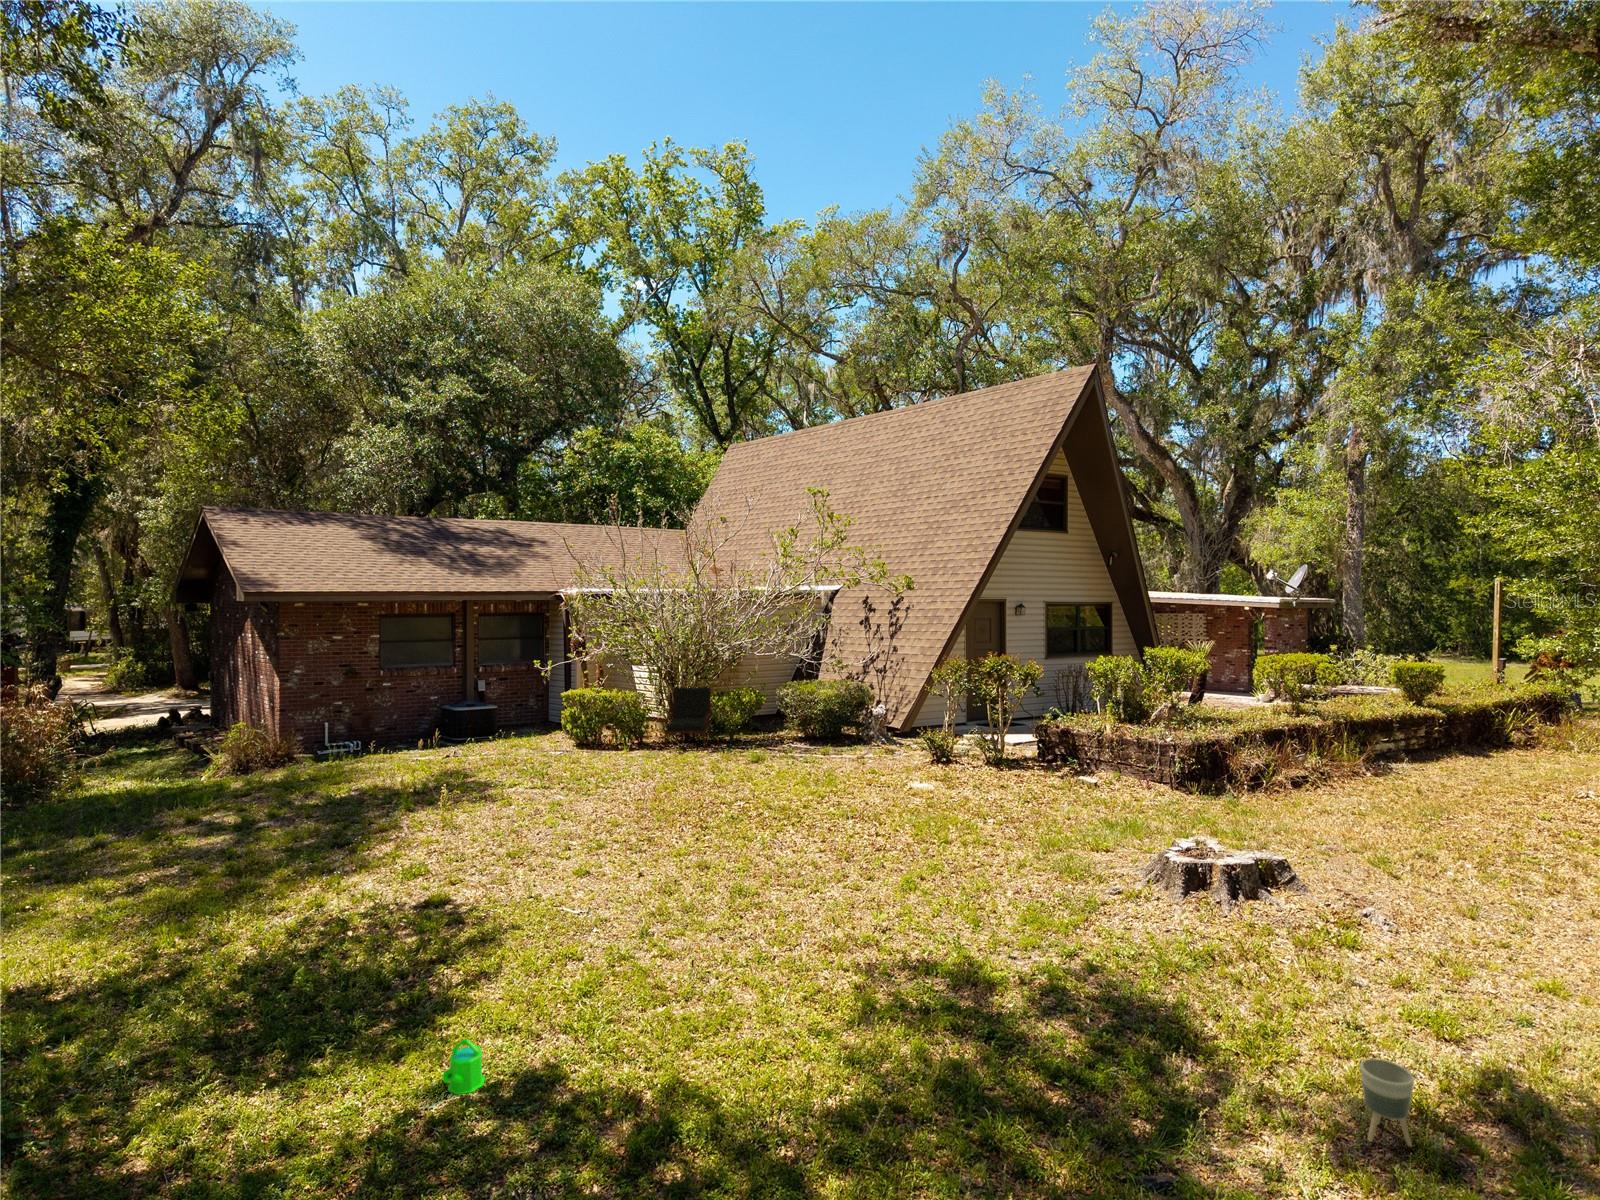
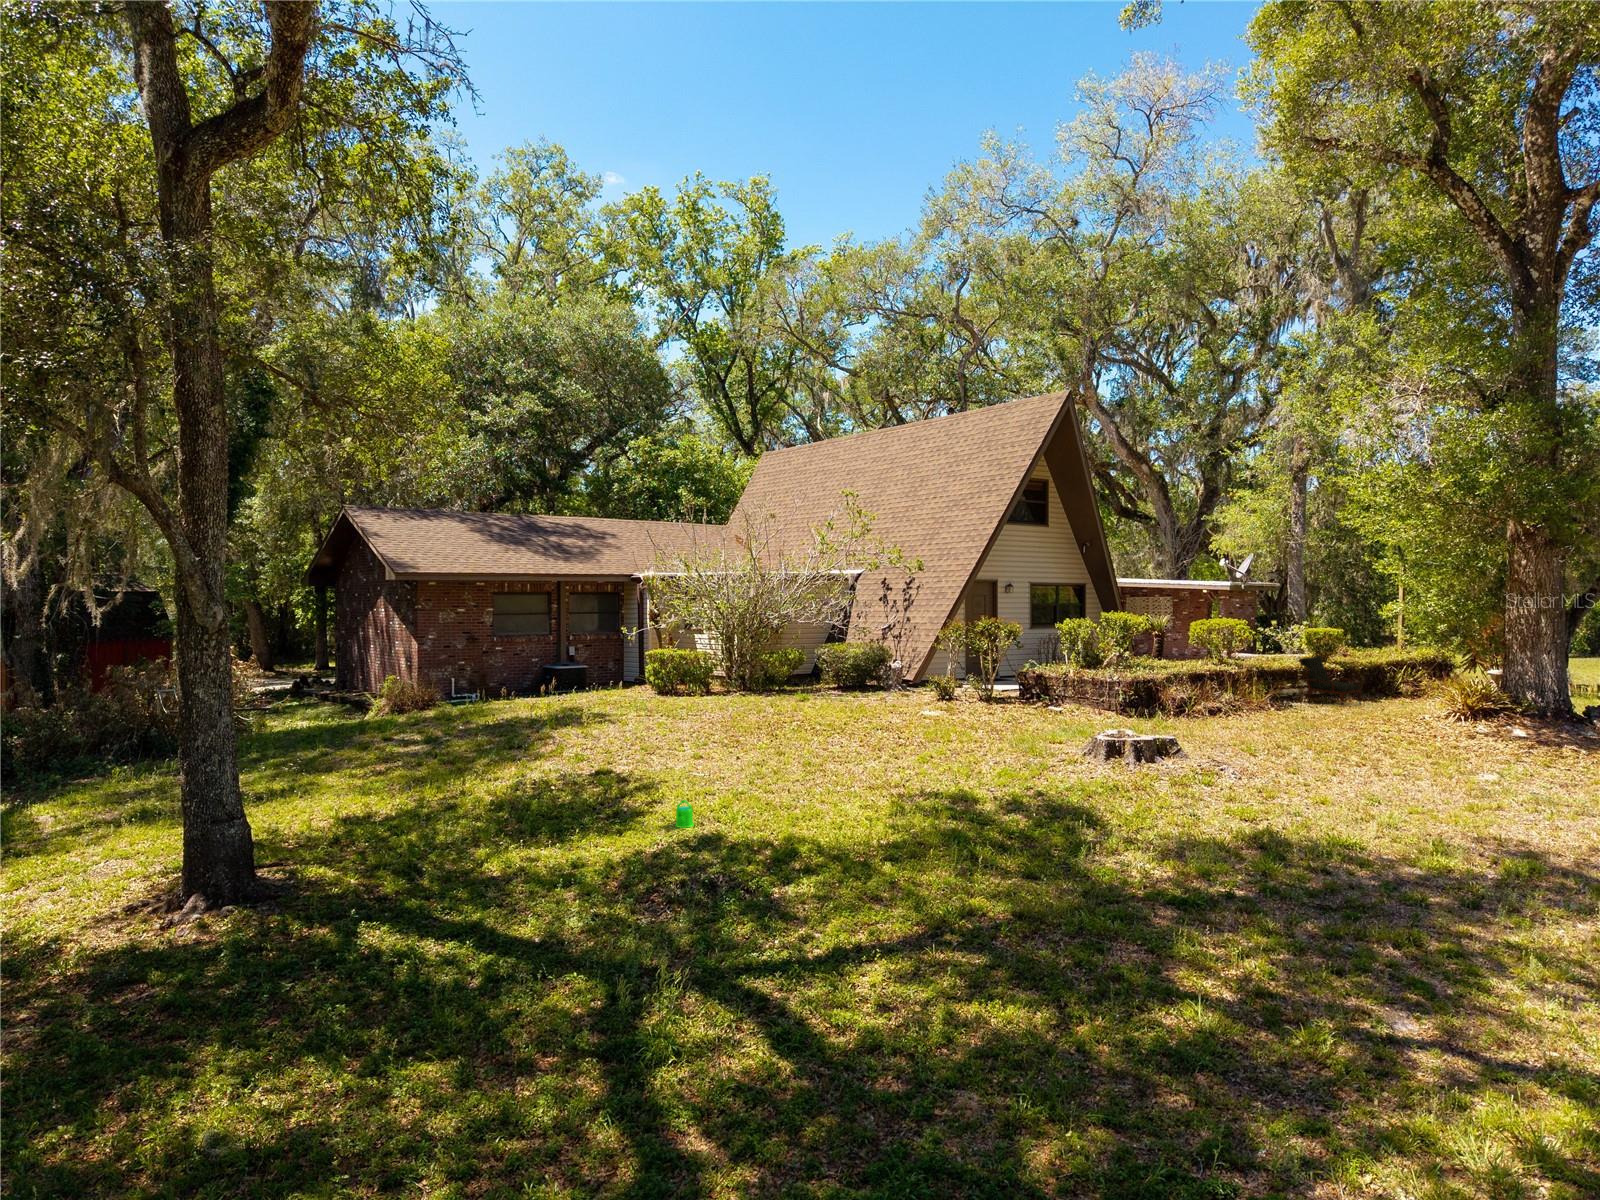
armchair: present [665,687,711,748] -> present [1299,656,1361,706]
planter: present [1360,1058,1414,1147] -> none [1171,799,1197,841]

